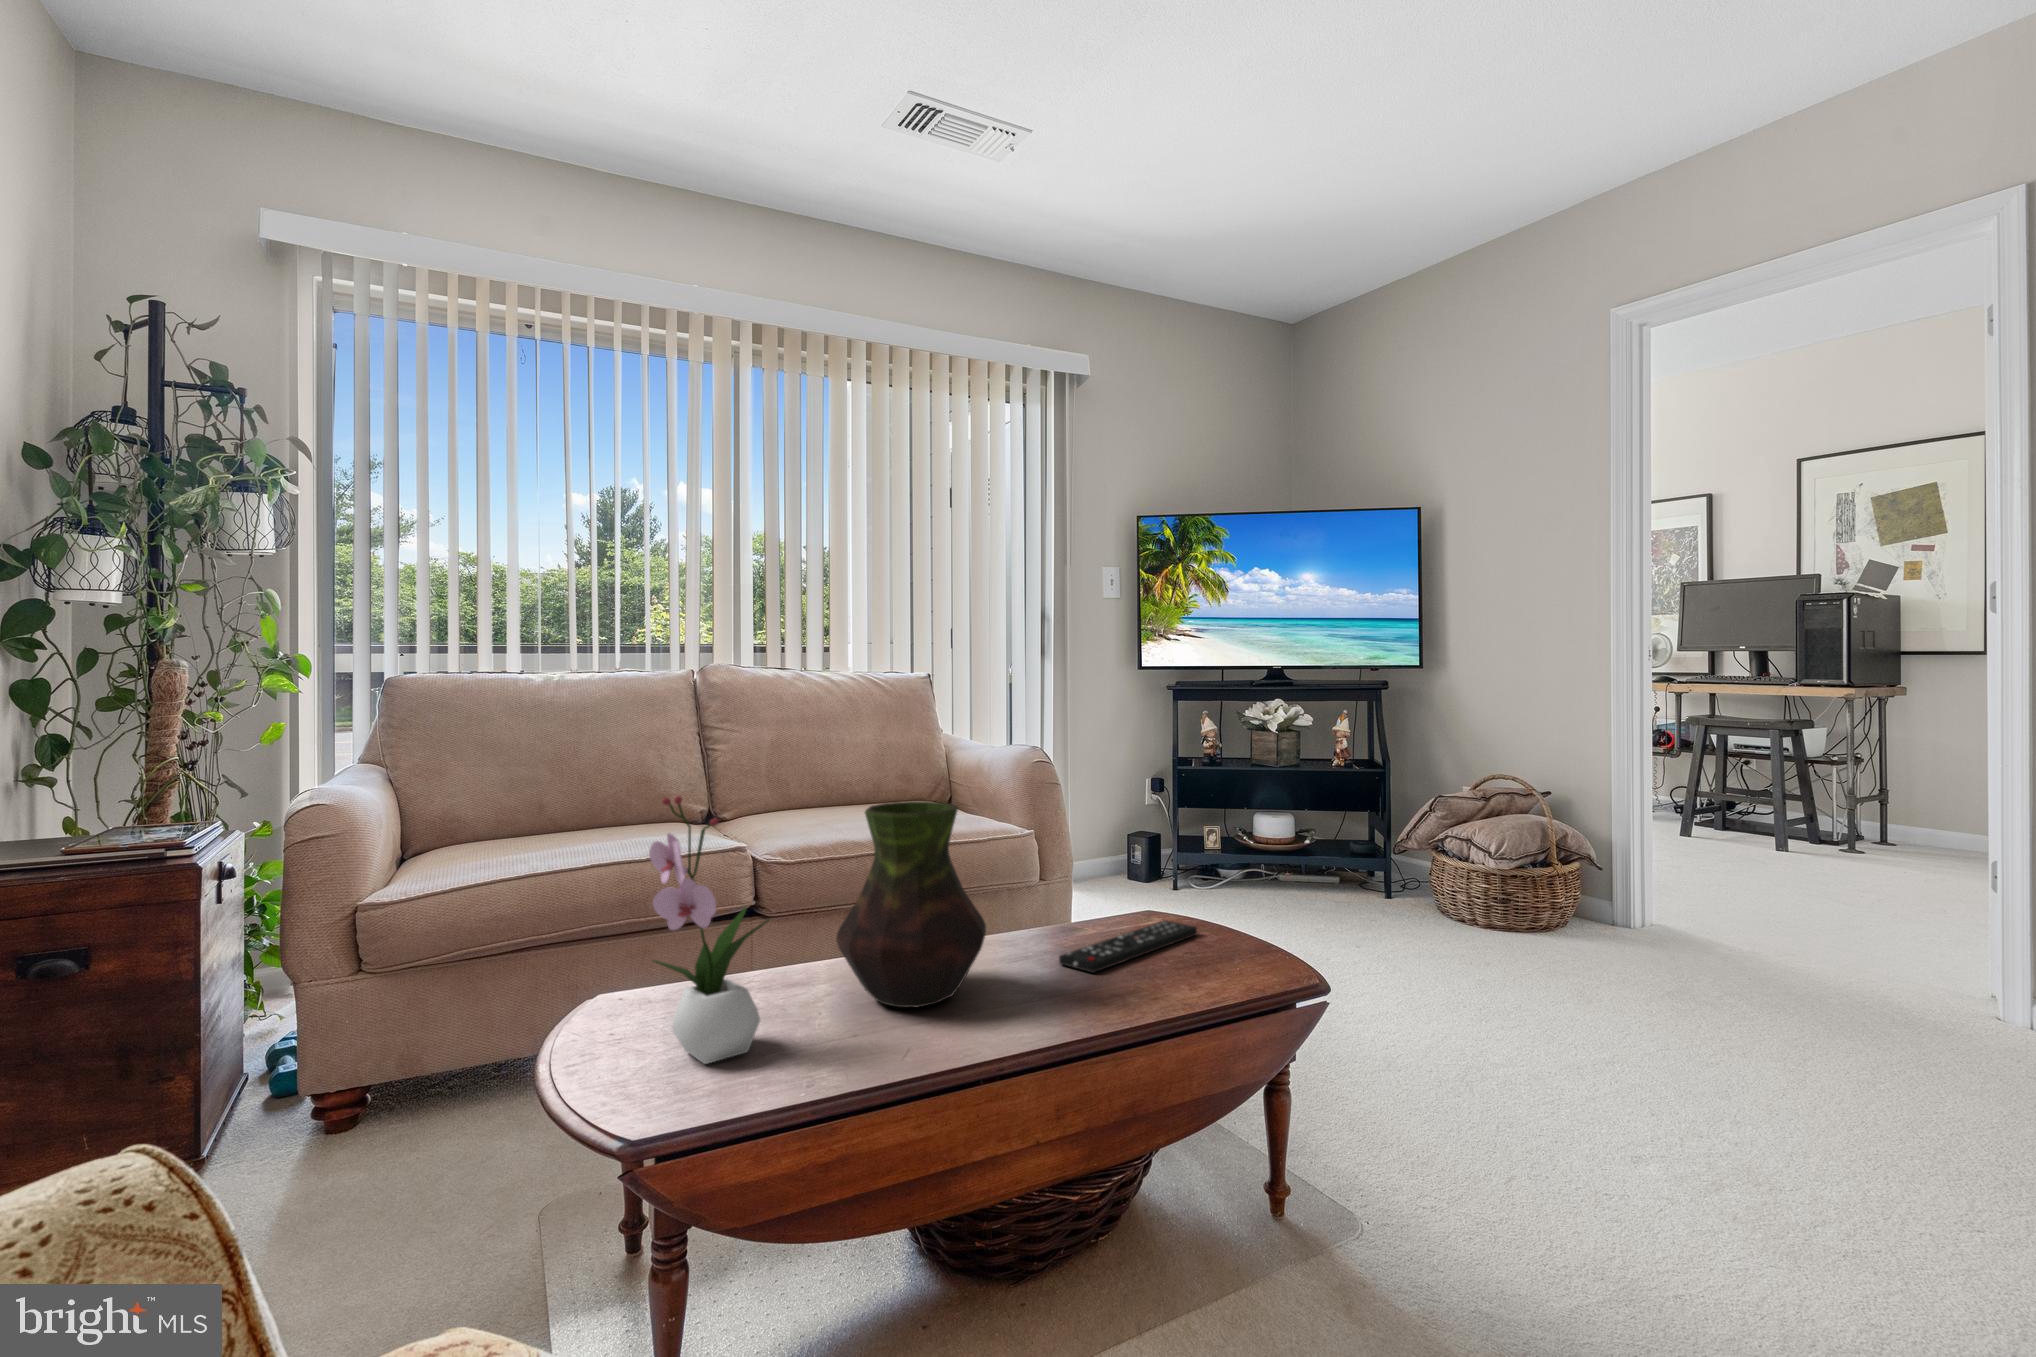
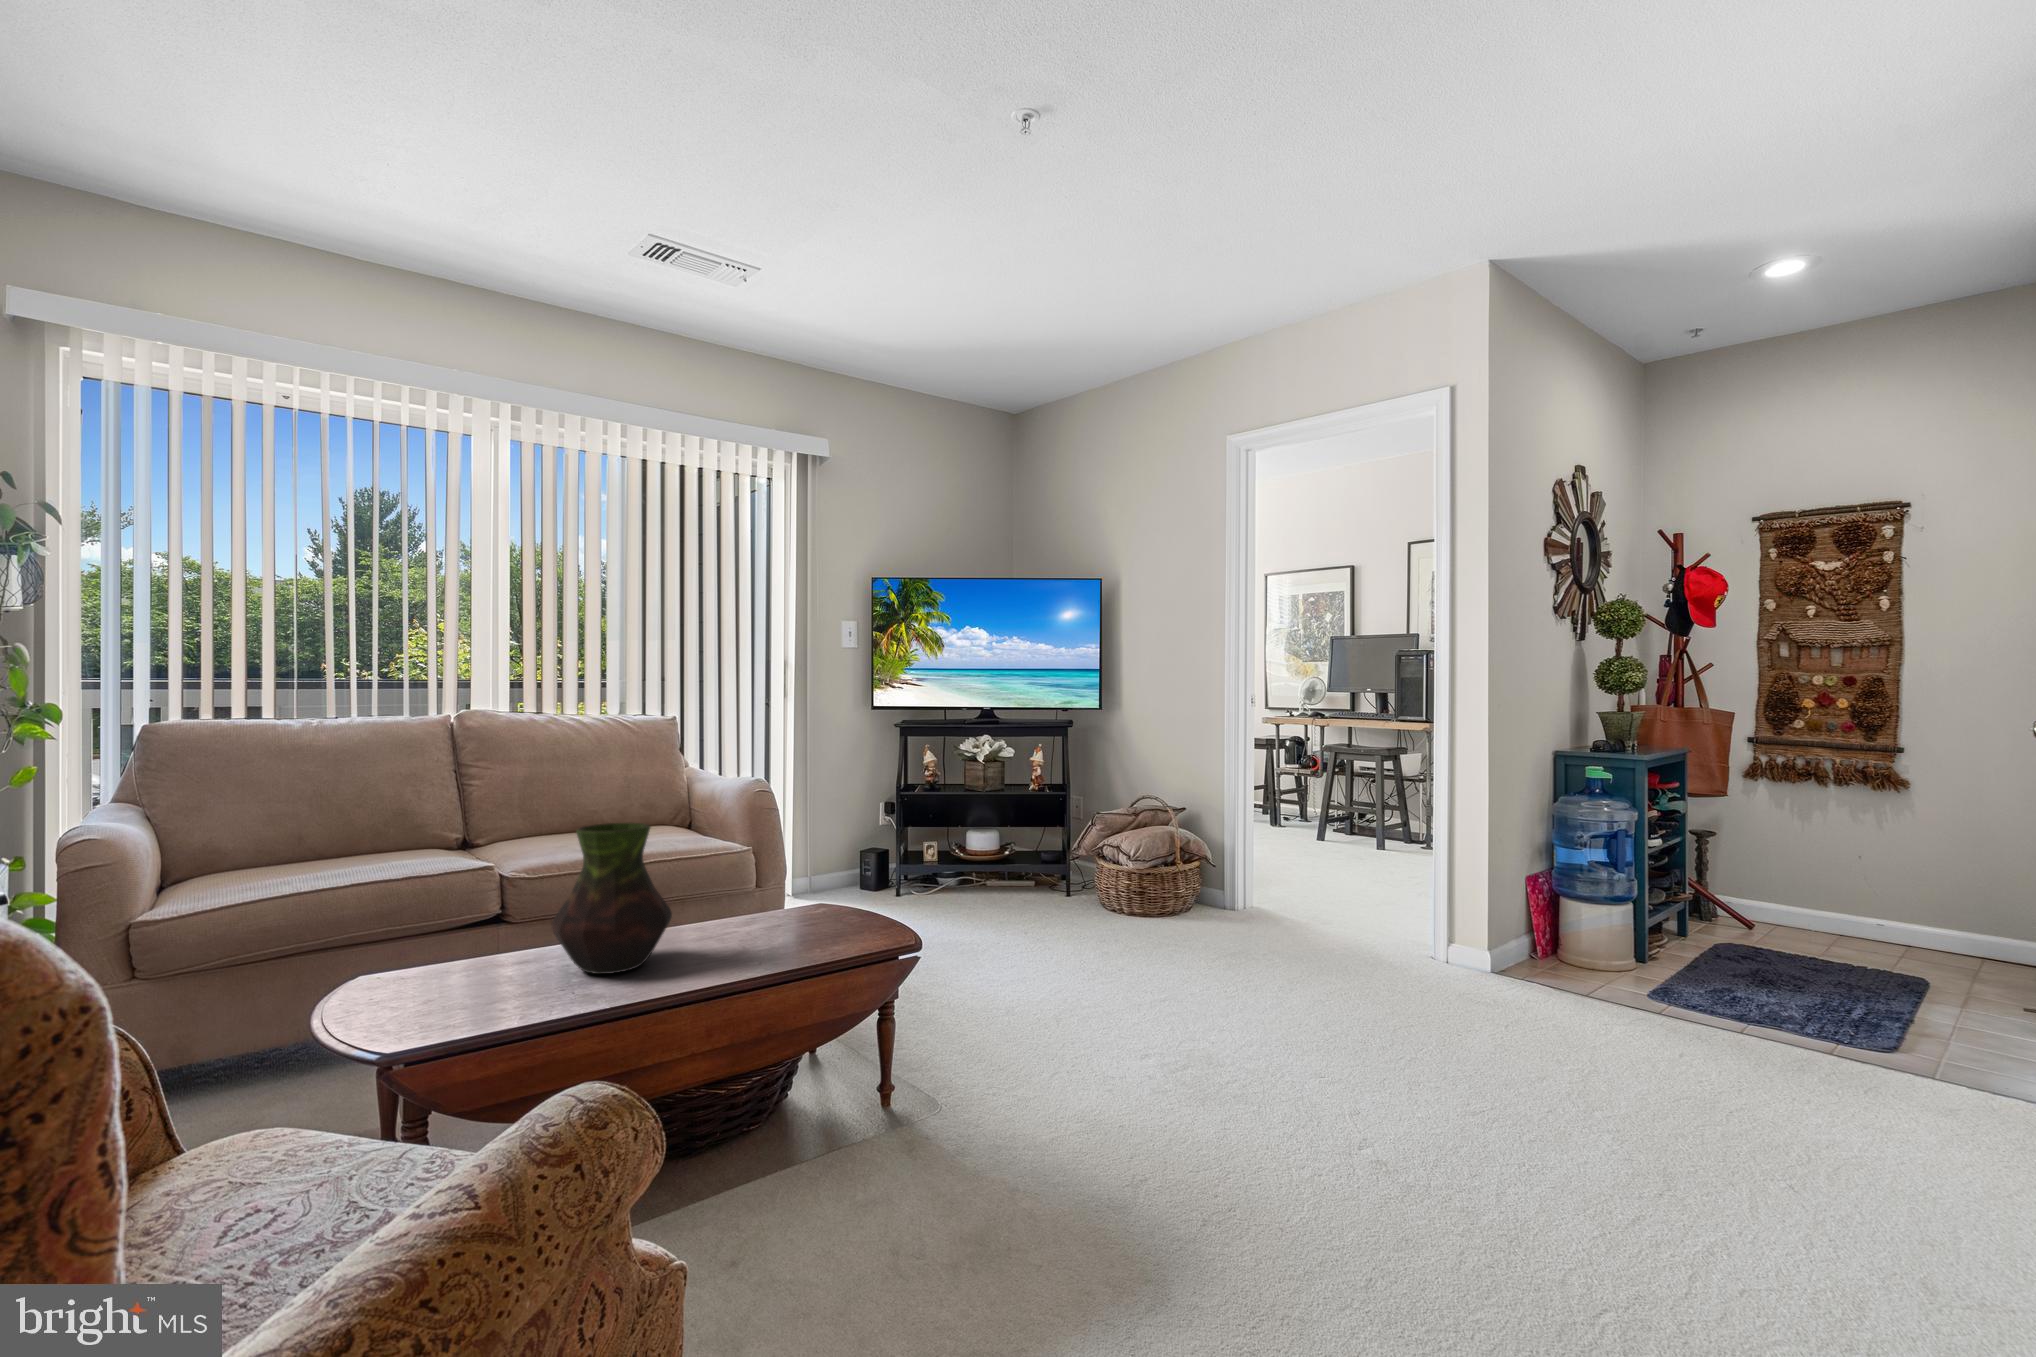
flower arrangement: present [649,796,770,1064] -> none [397,821,496,1016]
remote control: present [1059,921,1197,973] -> none [735,909,850,946]

